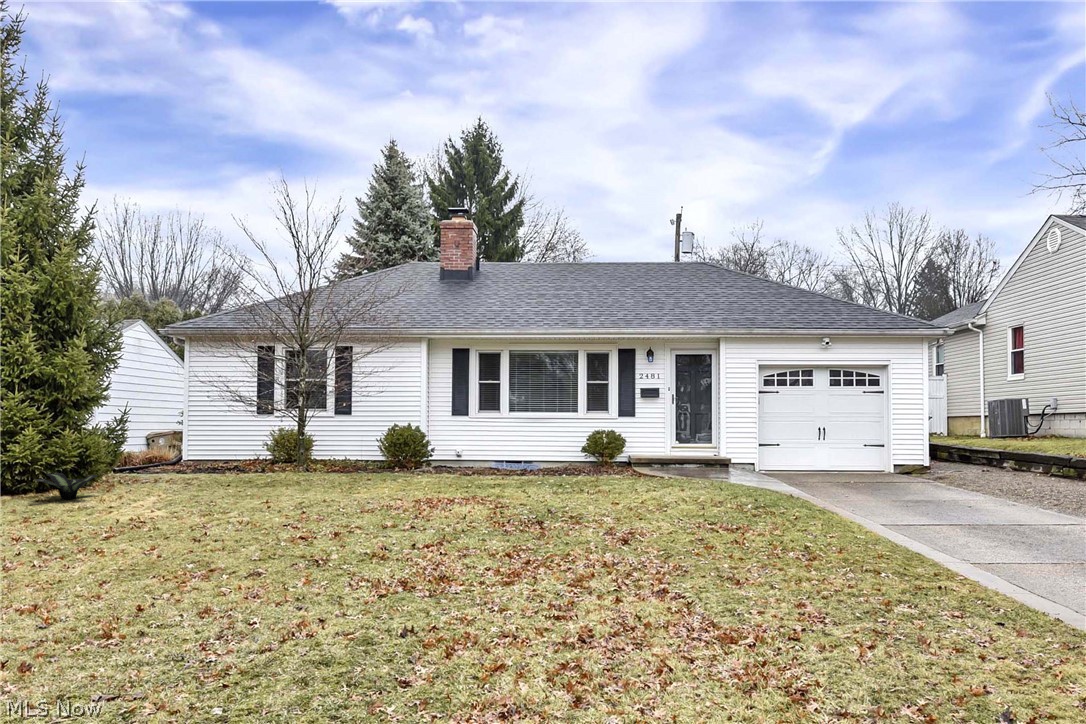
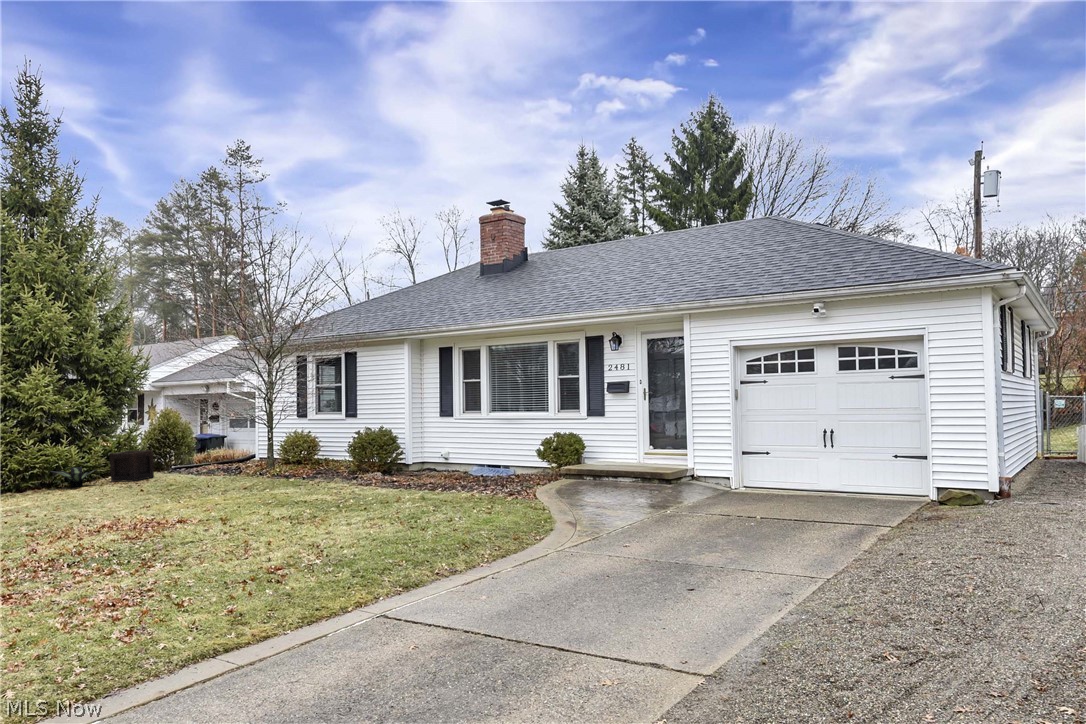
wooden crate: none [97,449,146,490] -> present [110,450,154,482]

